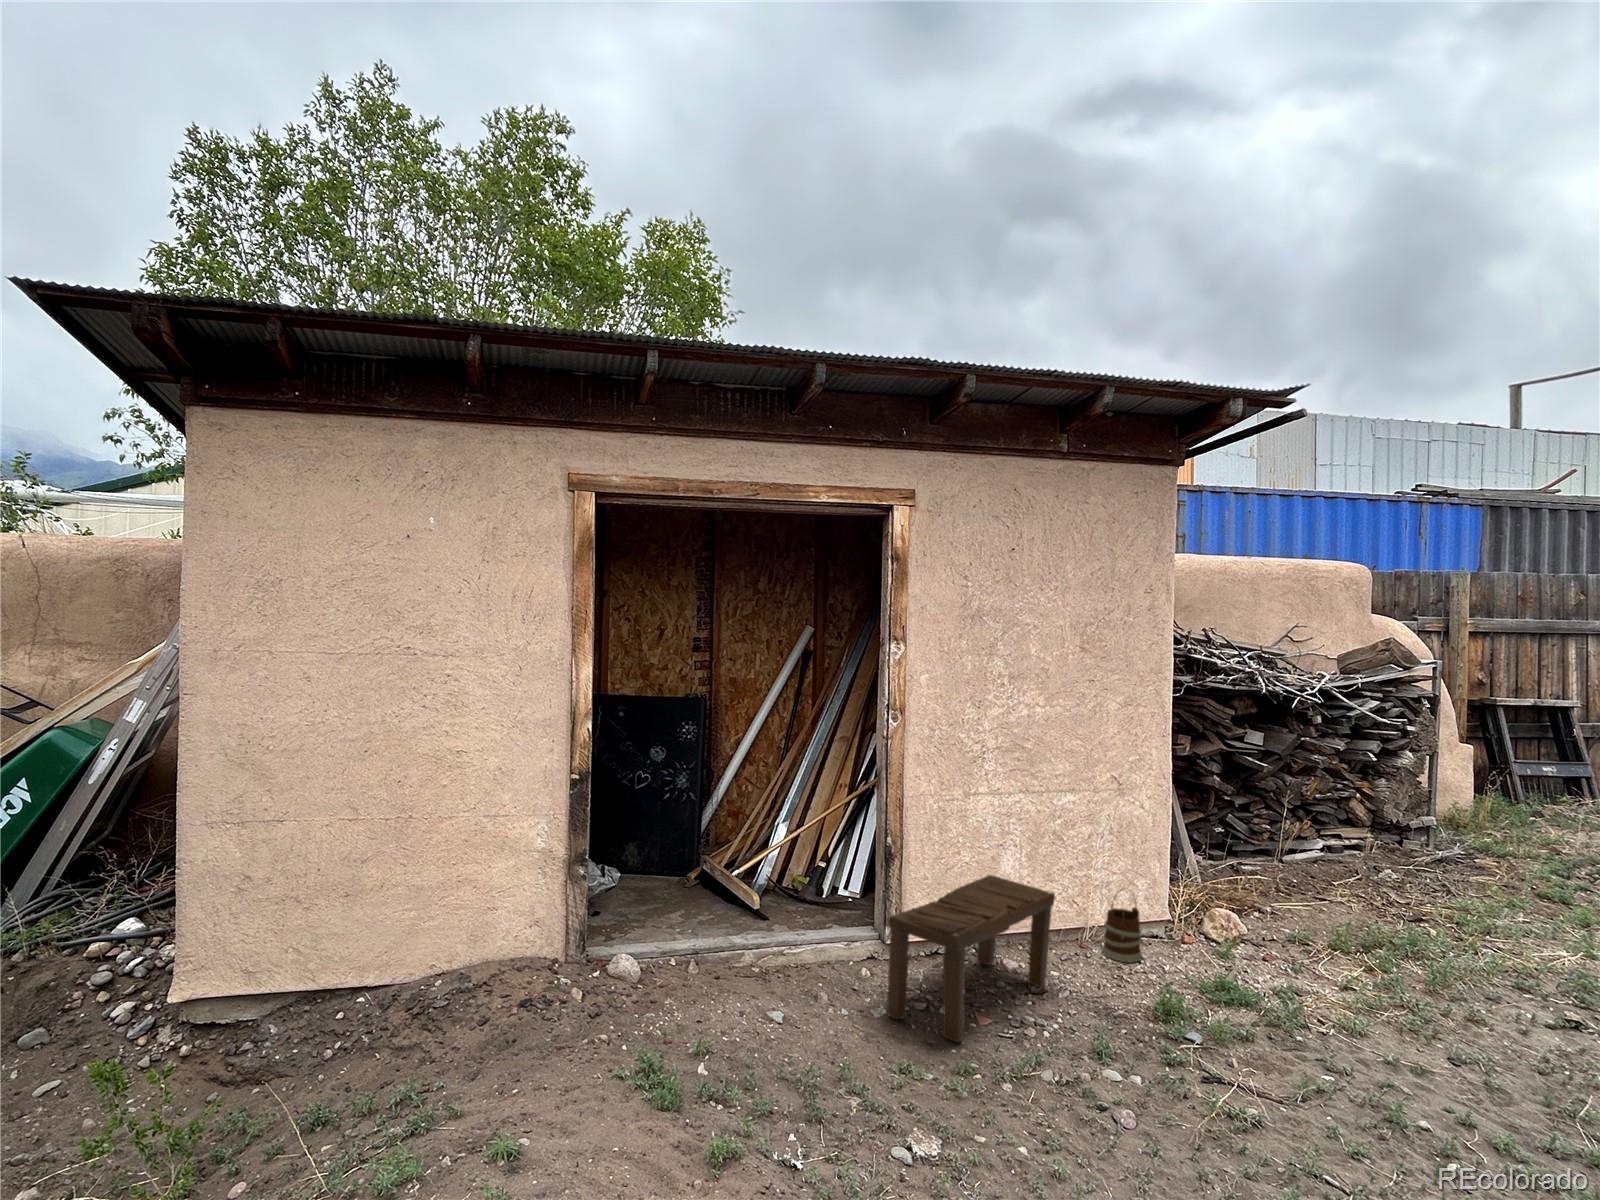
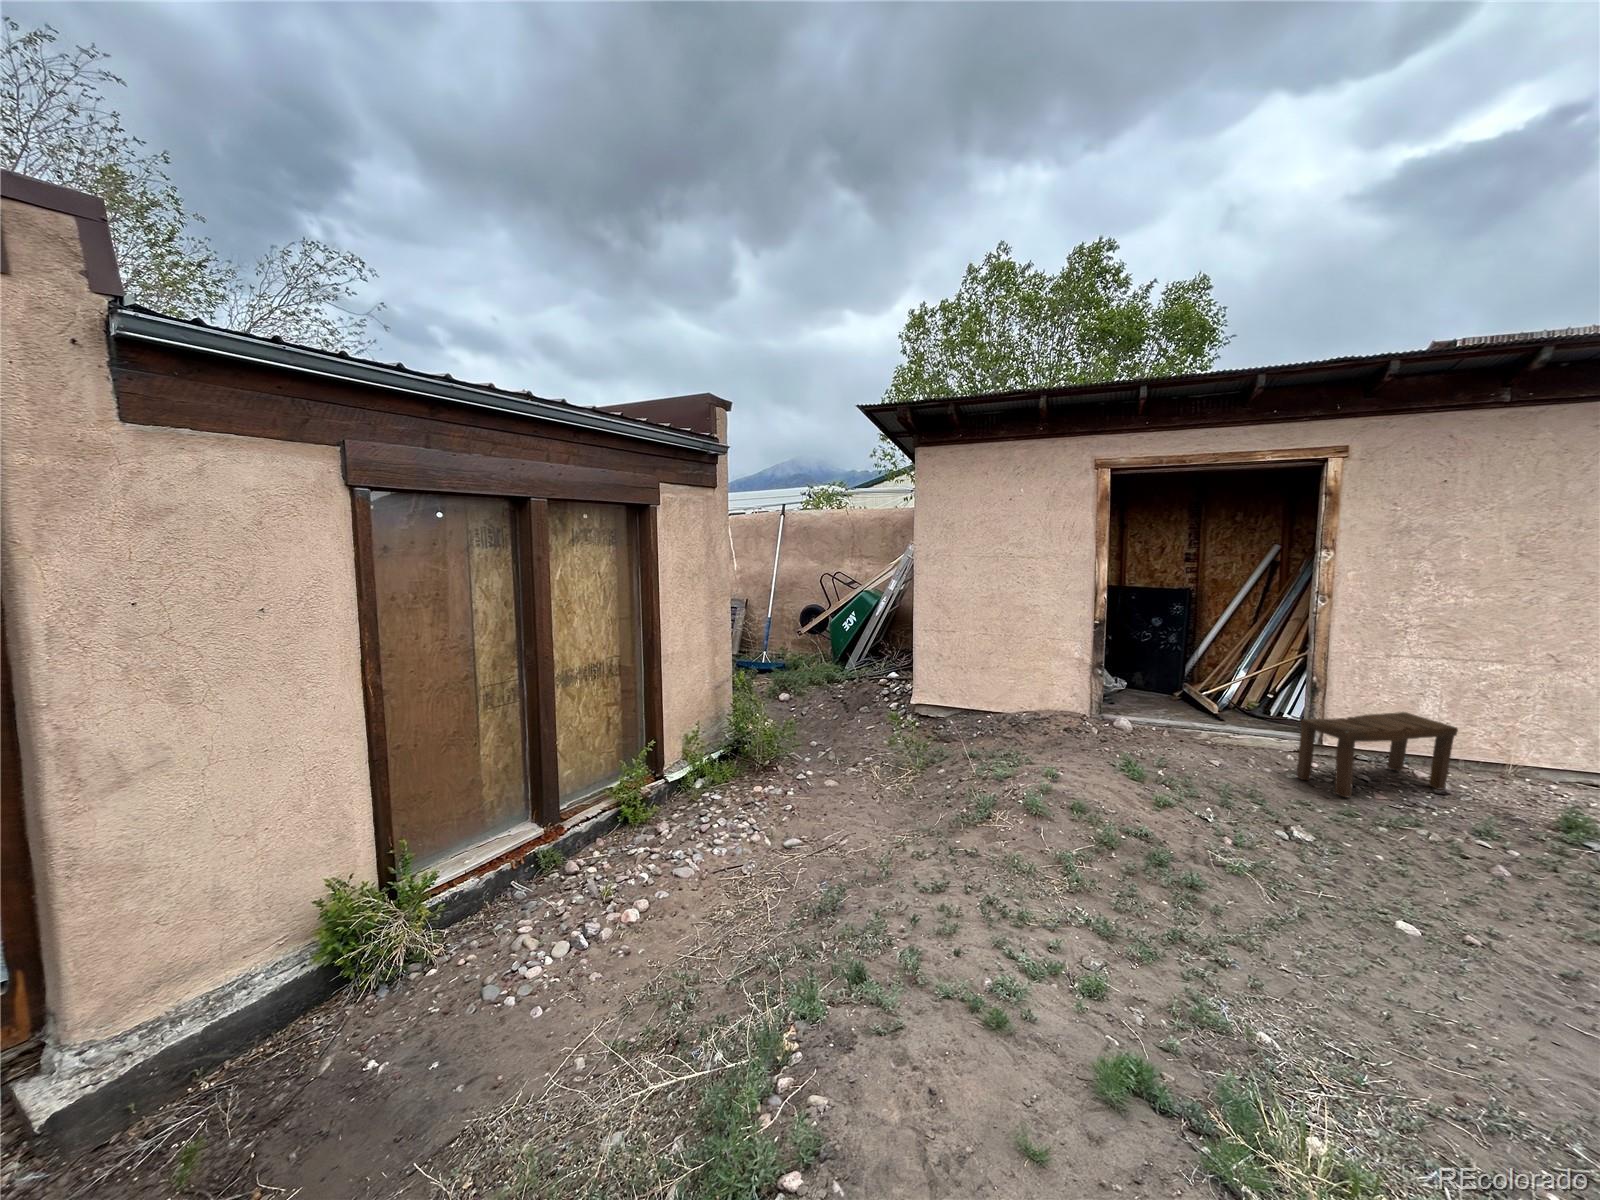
wooden bucket: present [1102,889,1142,962] -> none [1521,740,1566,796]

